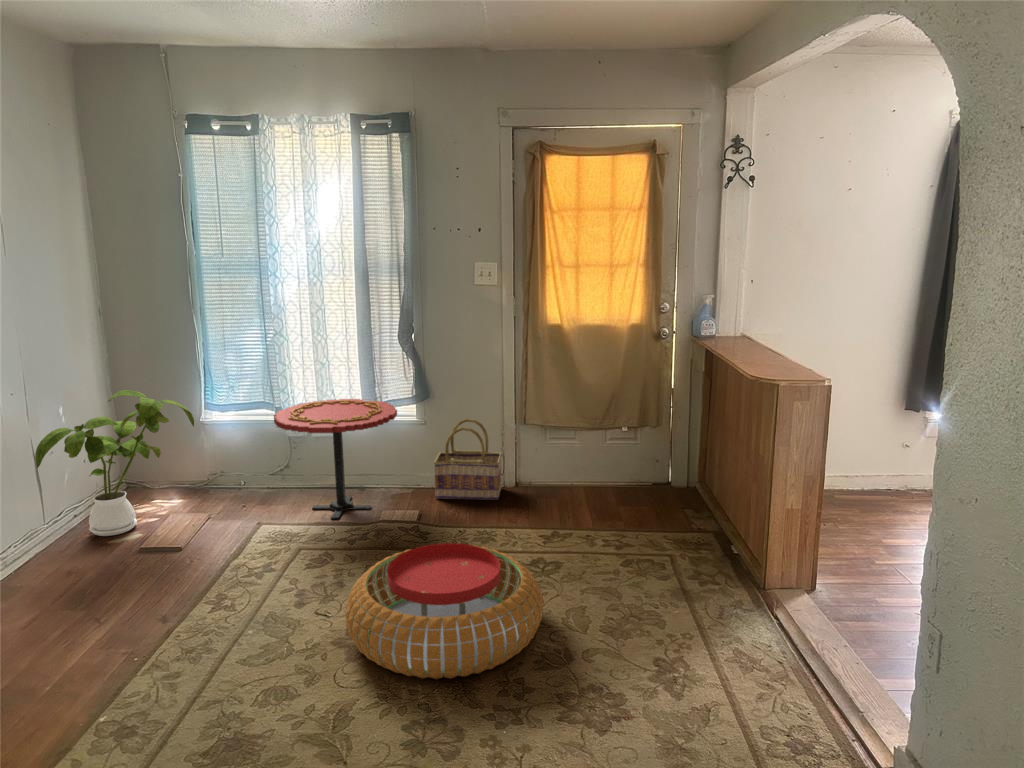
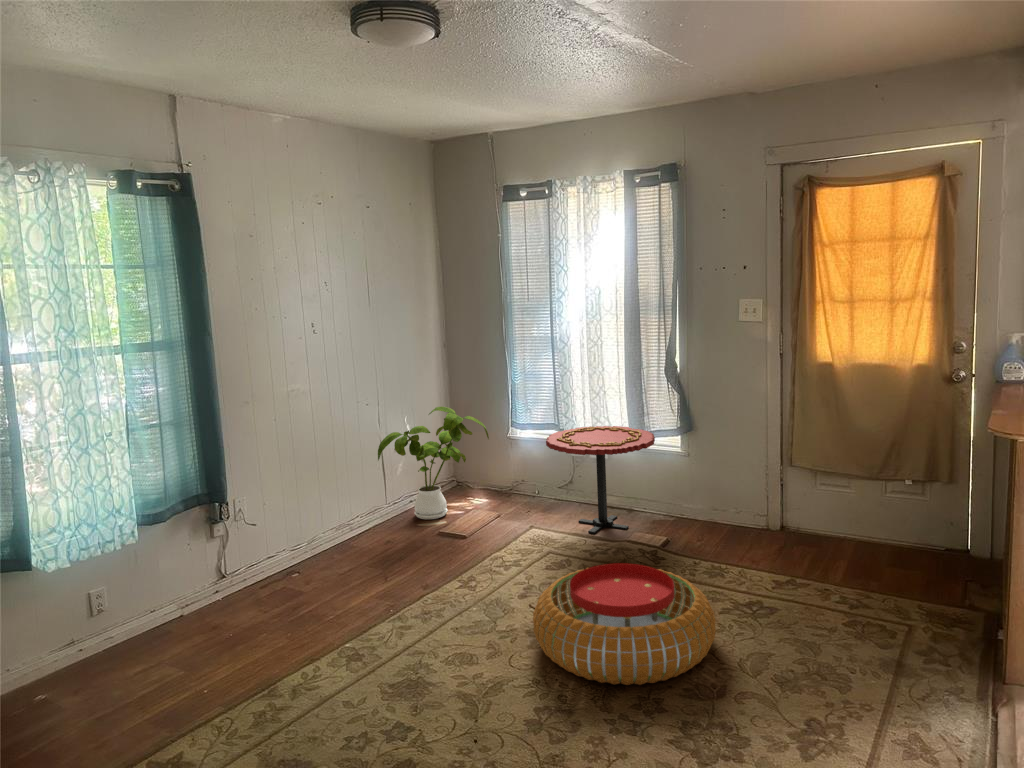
basket: present [433,419,502,500] -> none [689,454,764,539]

